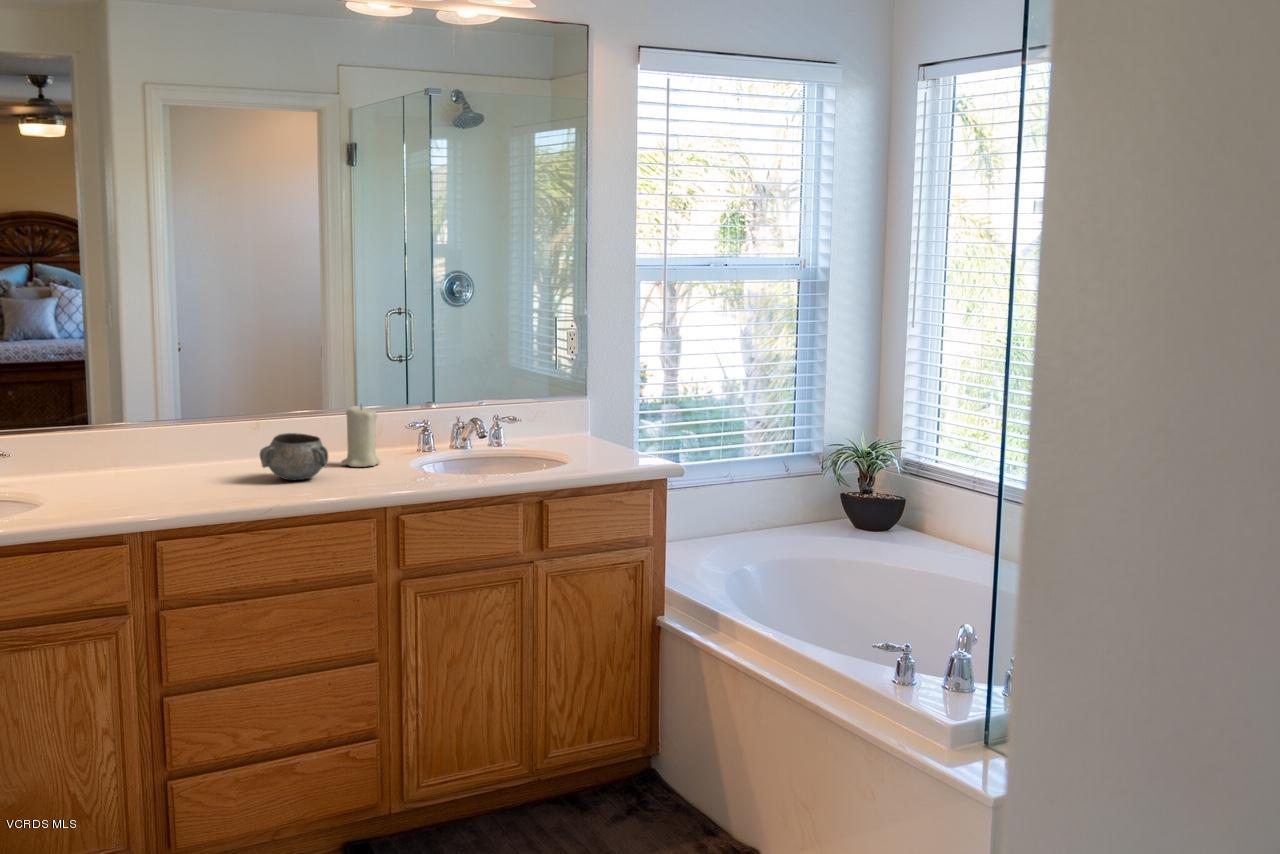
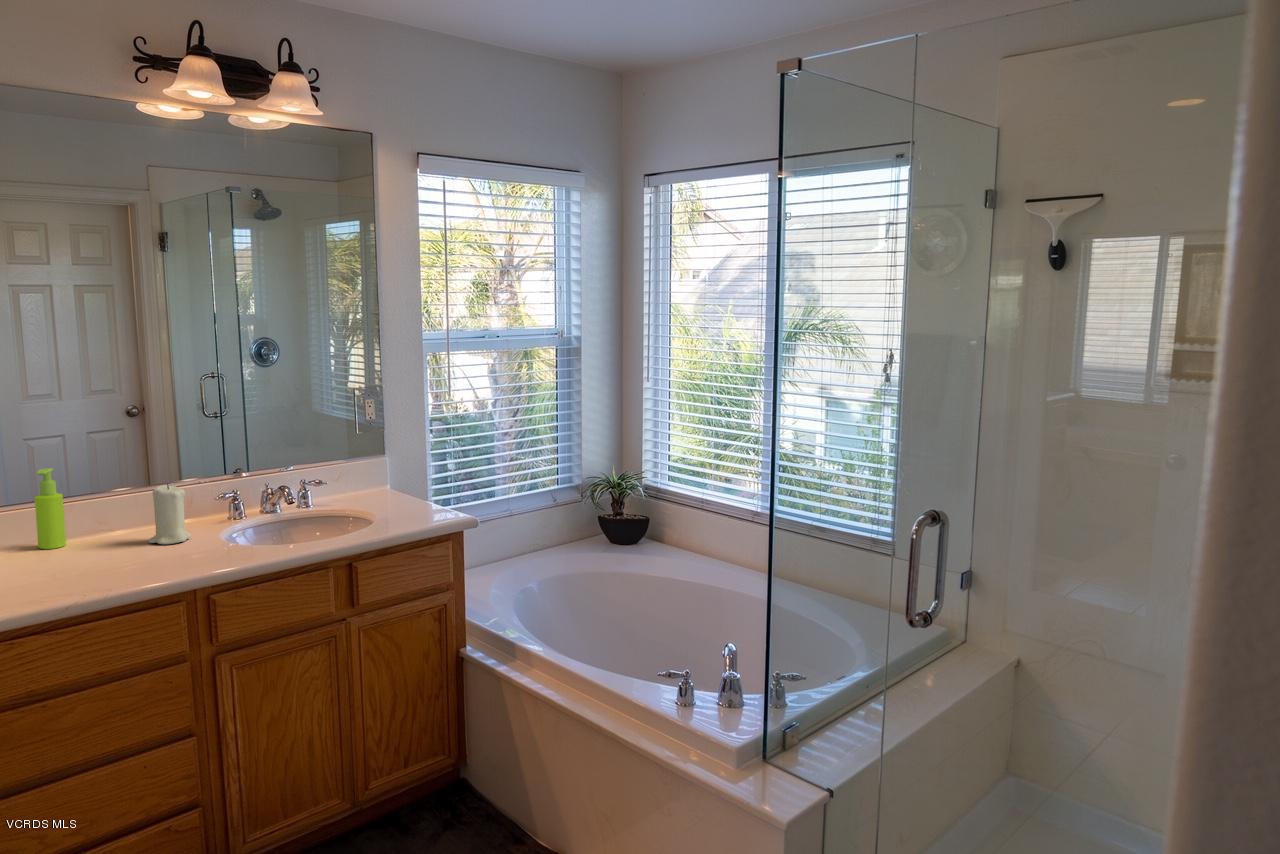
soap dispenser: none [238,382,264,464] -> present [34,468,66,549]
decorative bowl: present [260,433,328,480] -> none [58,520,134,568]

